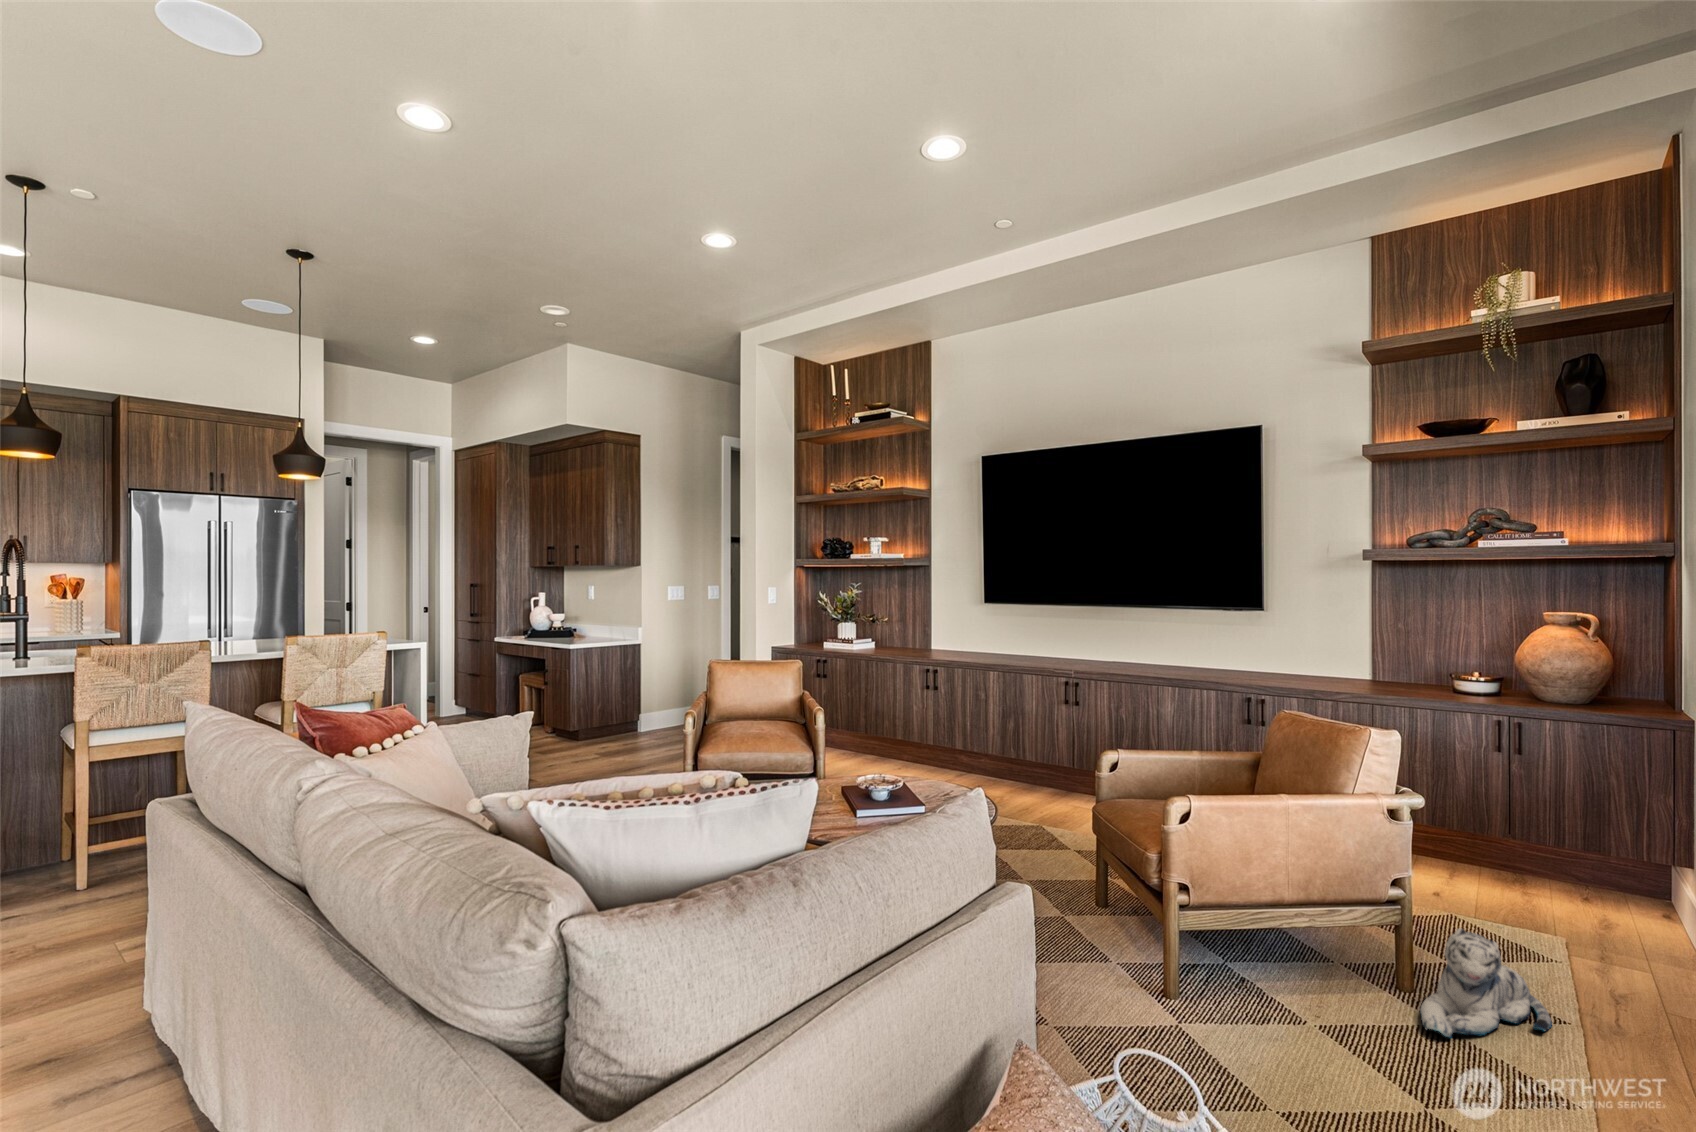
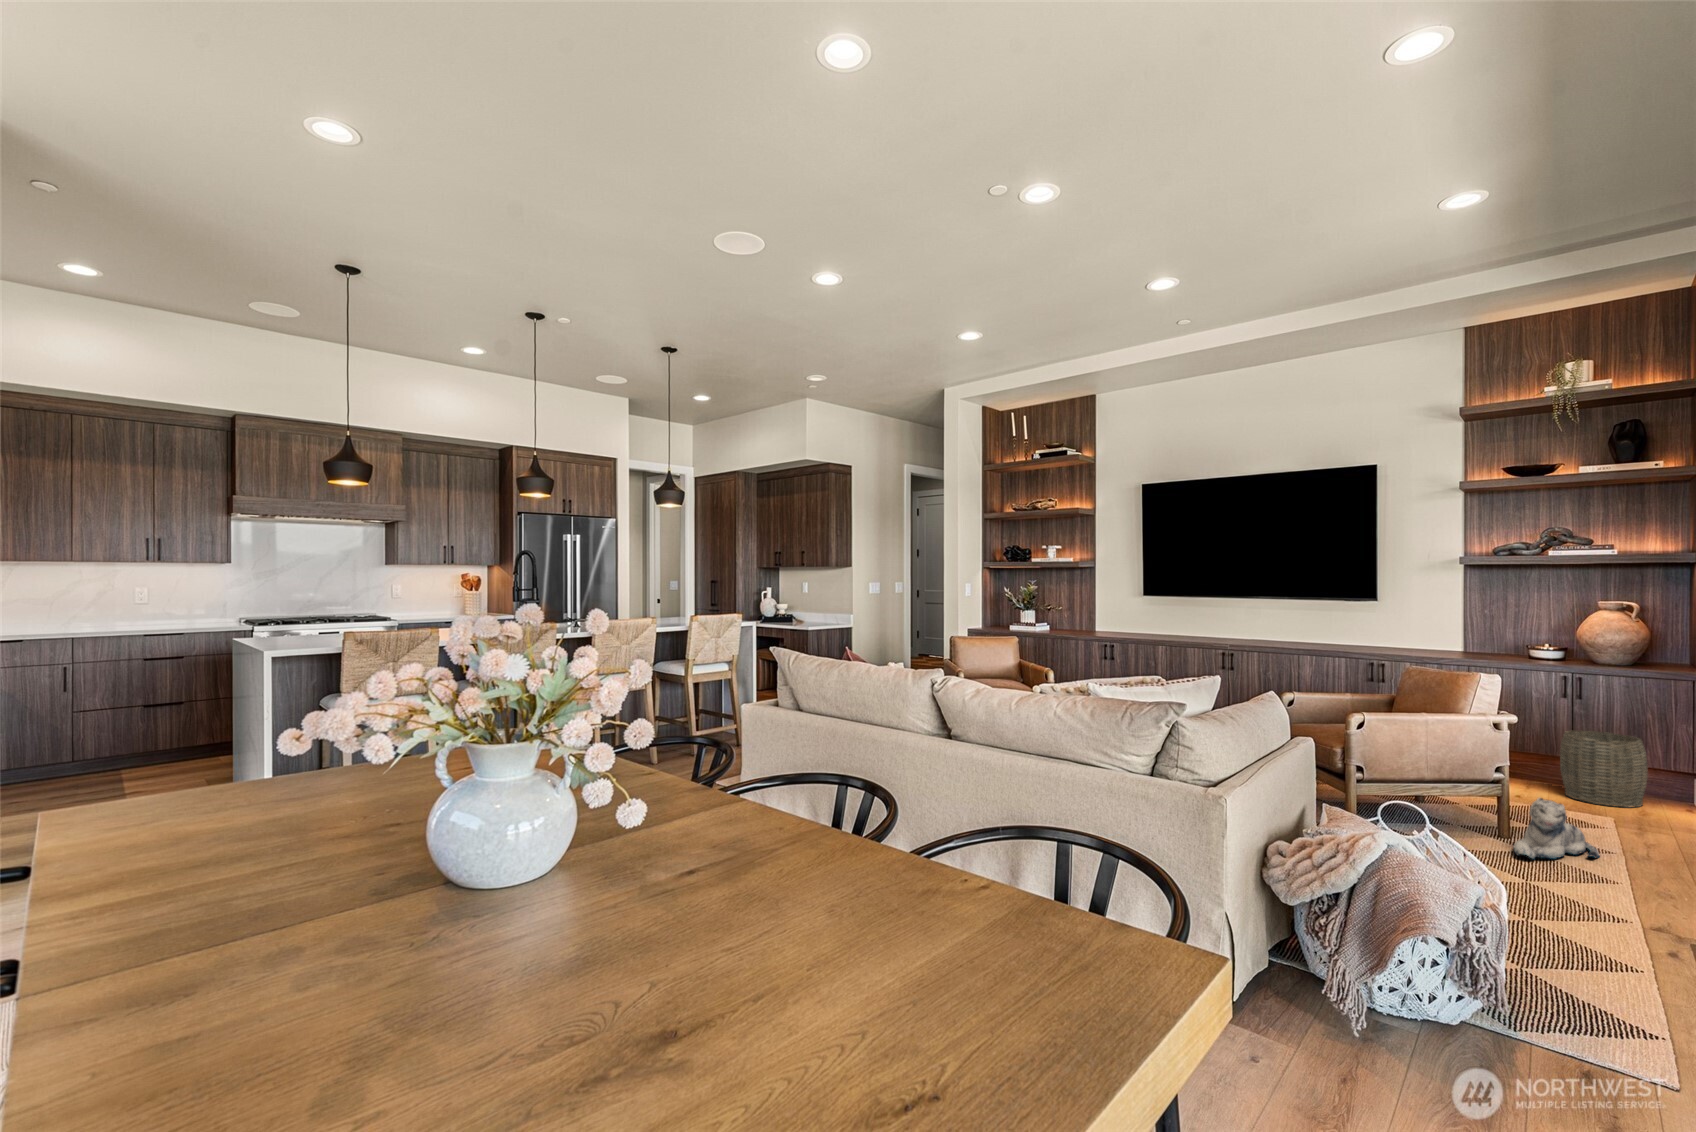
woven basket: none [1494,794,1613,912] -> present [1560,731,1648,807]

